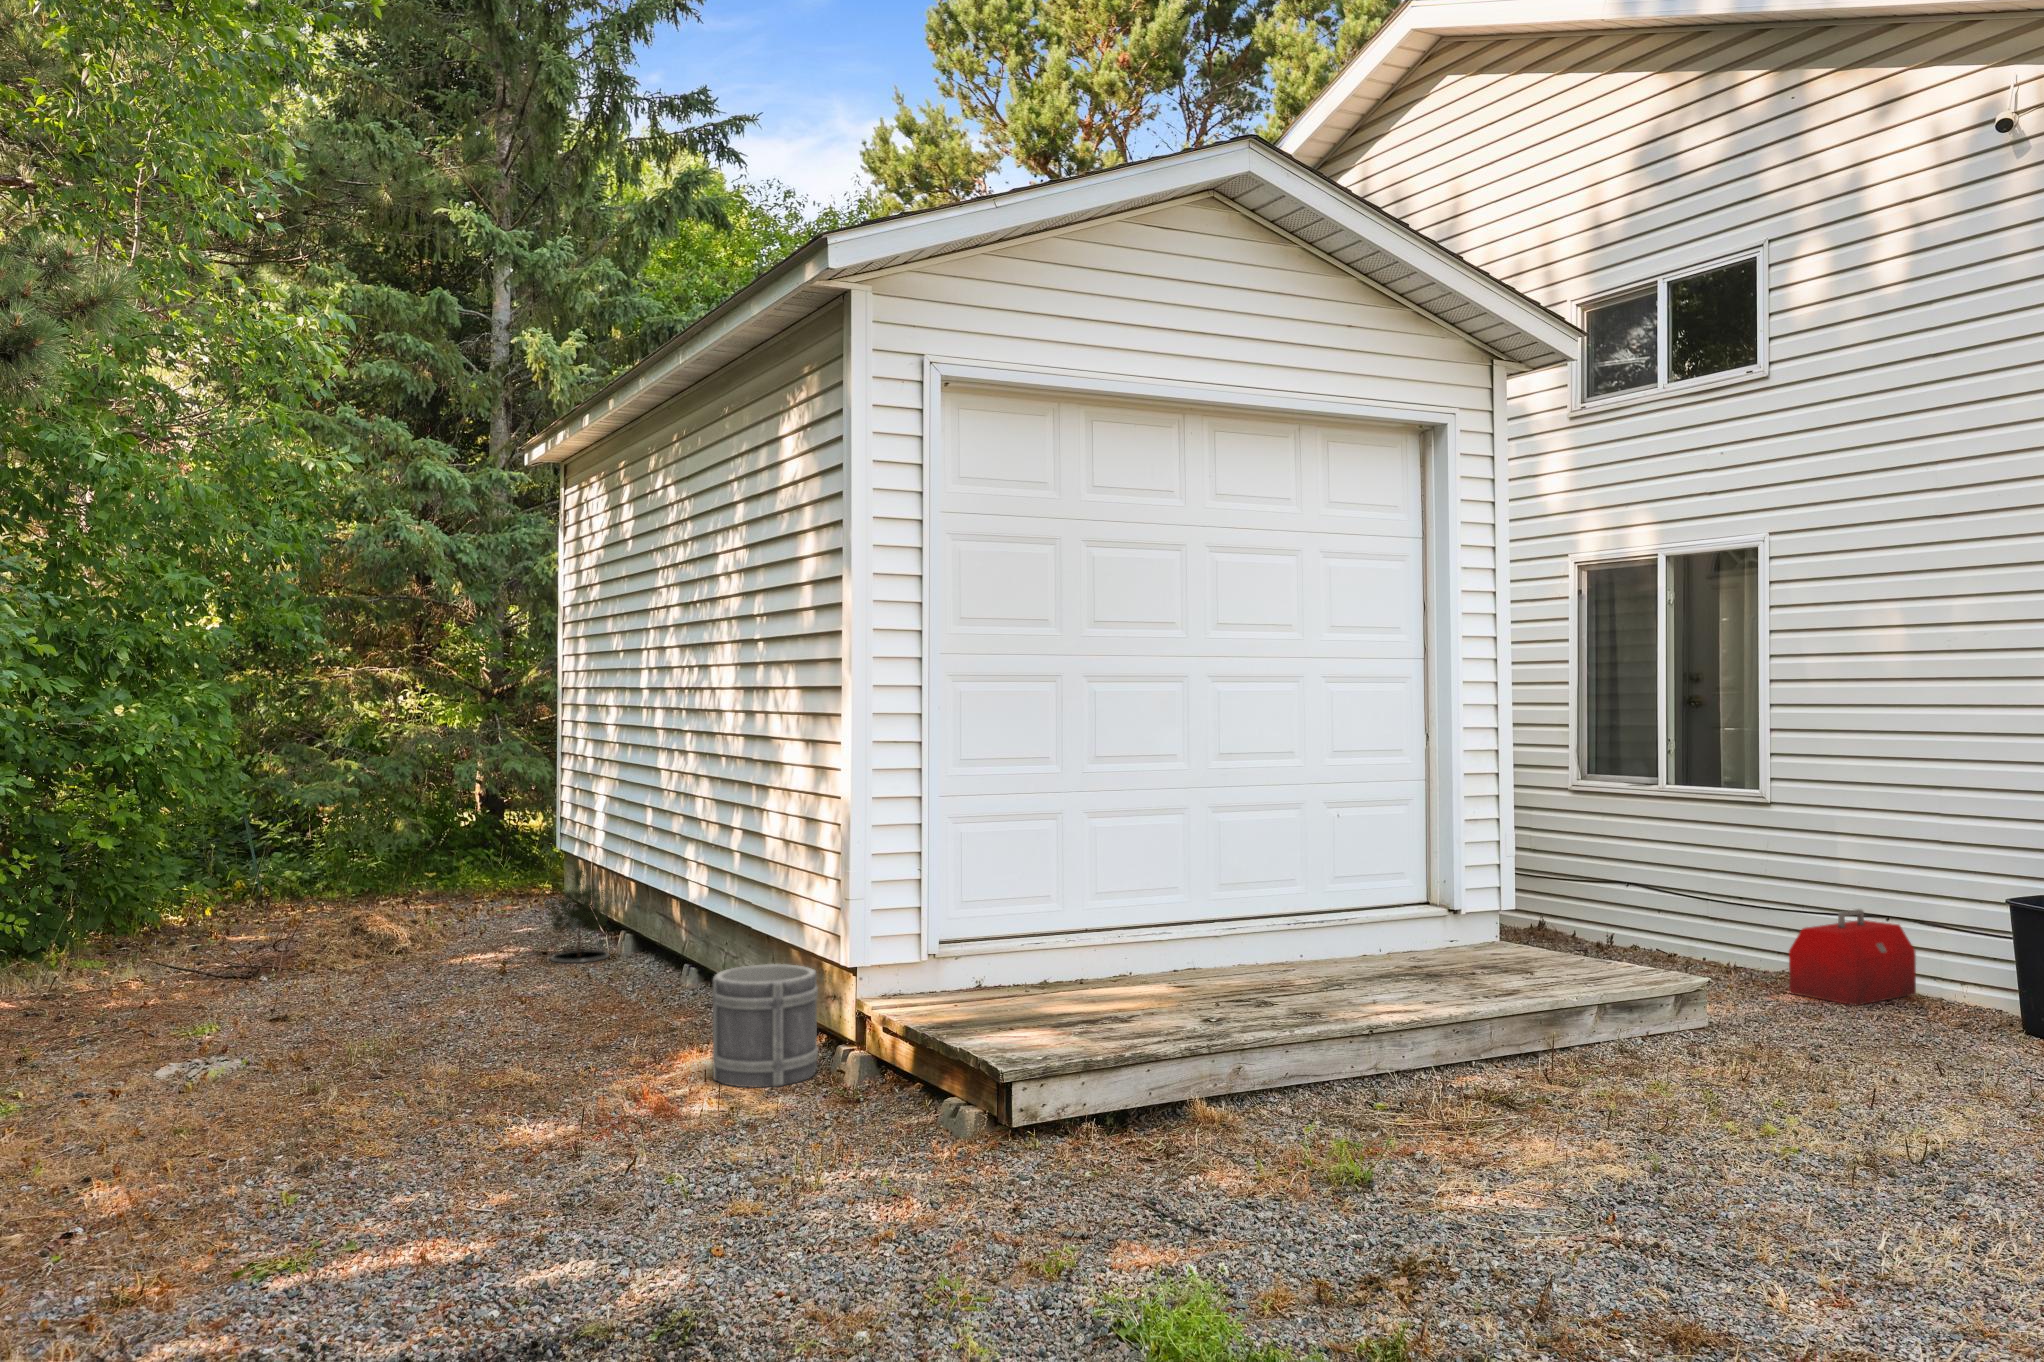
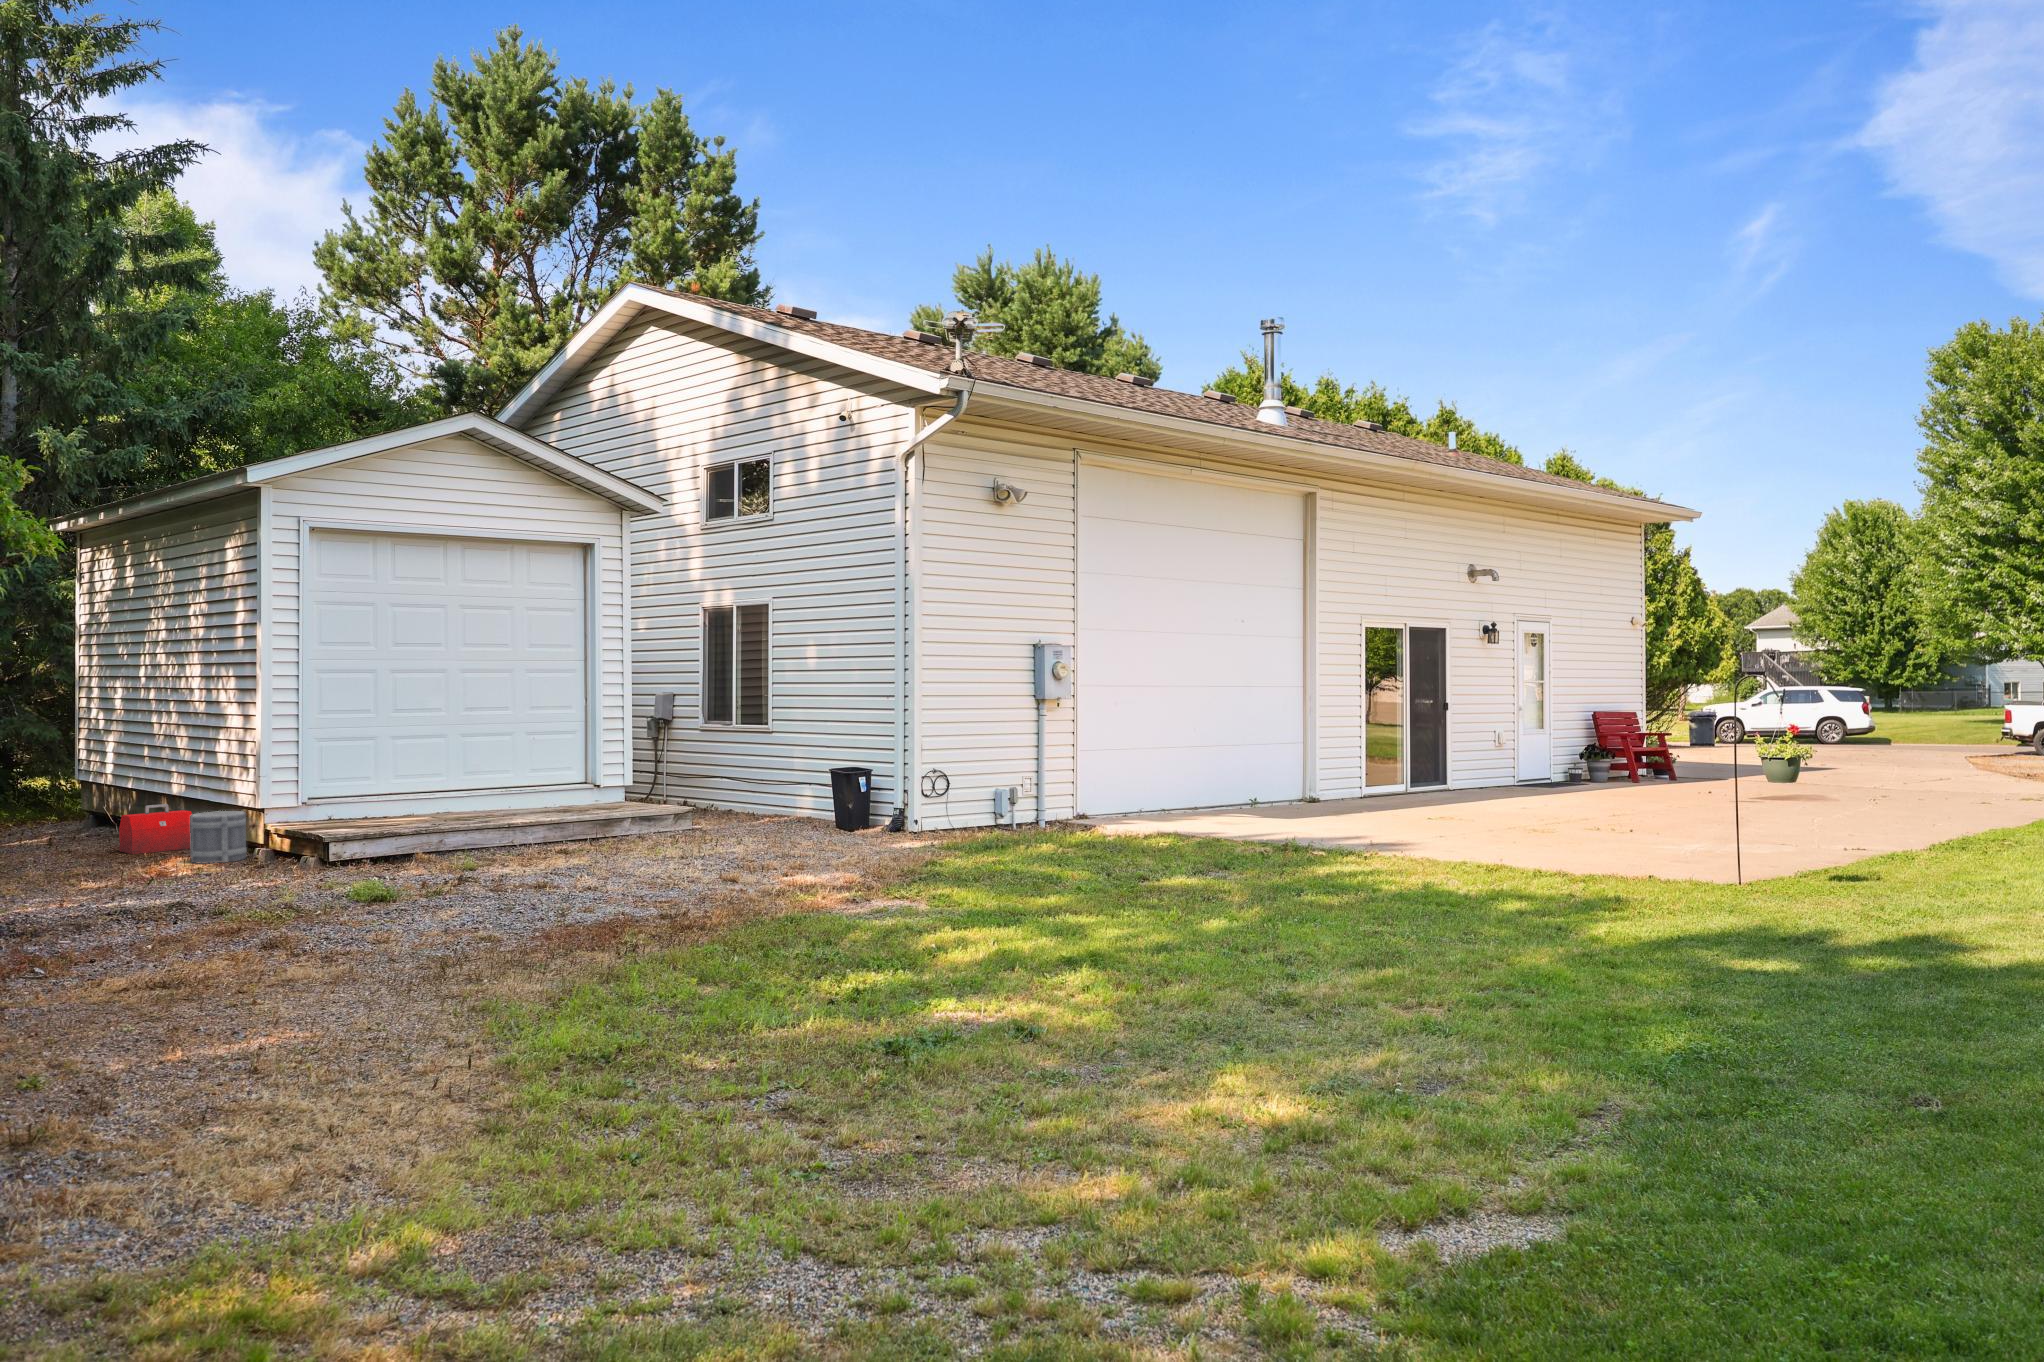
potted tree: present [544,861,609,963] -> none [69,776,119,838]
toolbox: present [1789,909,1916,1006] -> present [119,804,192,854]

